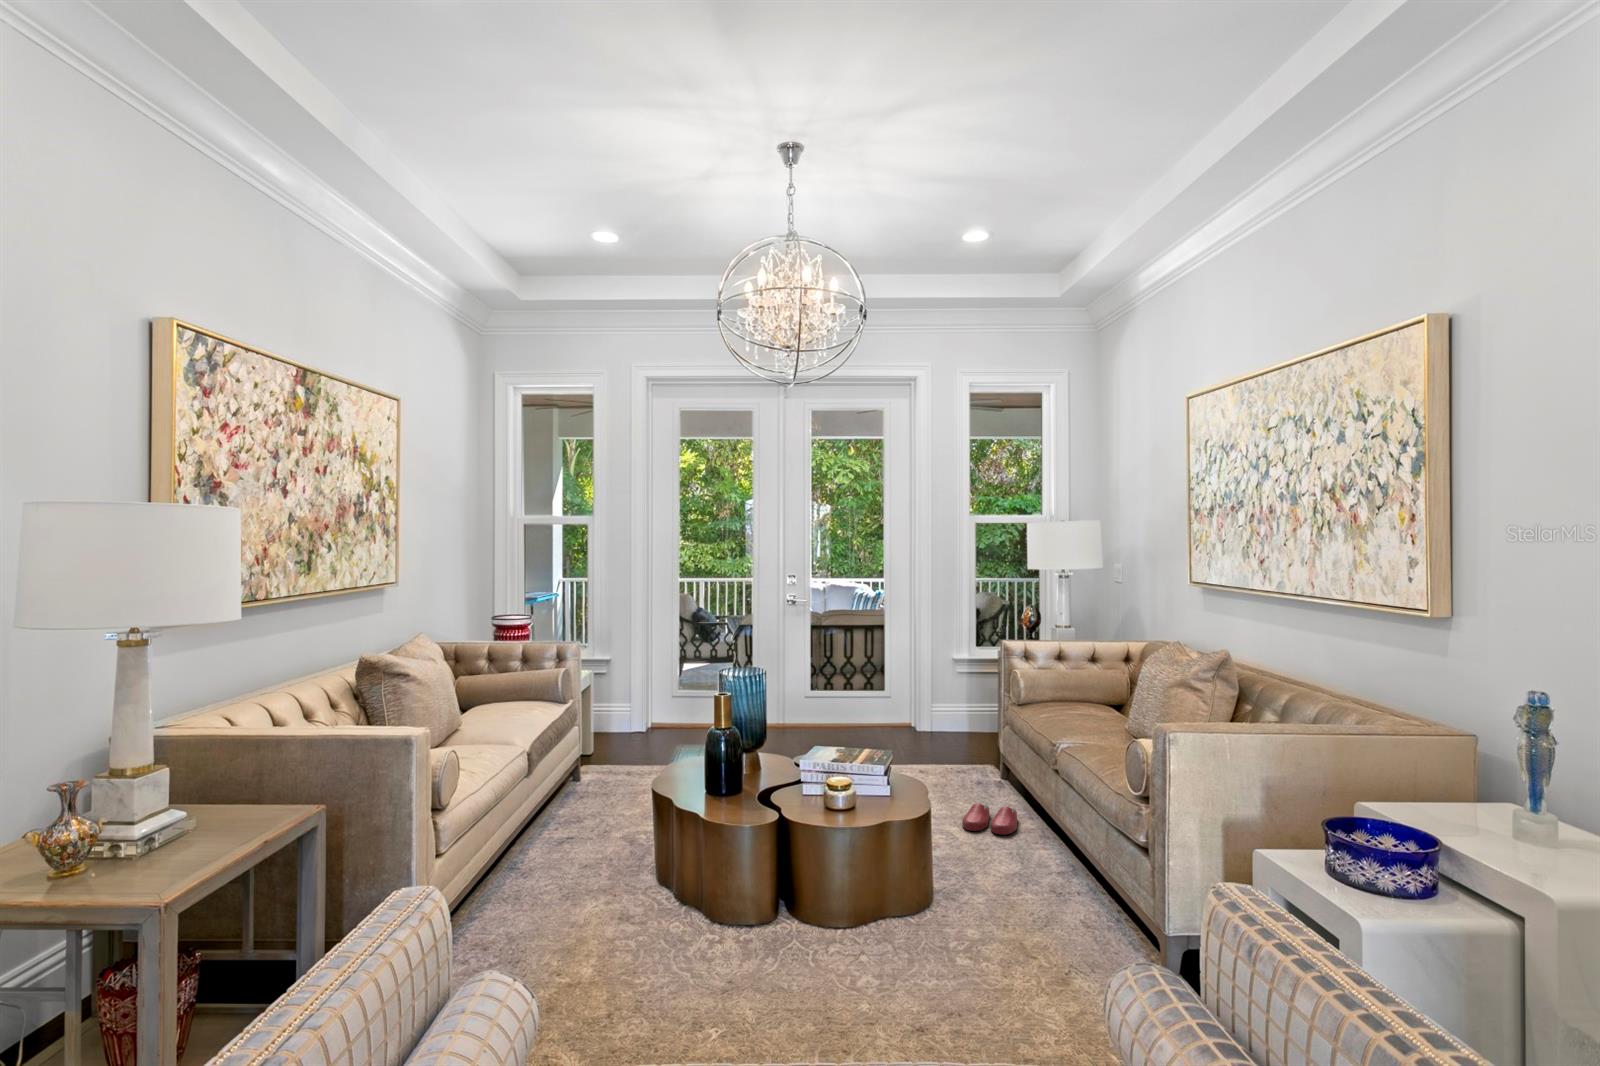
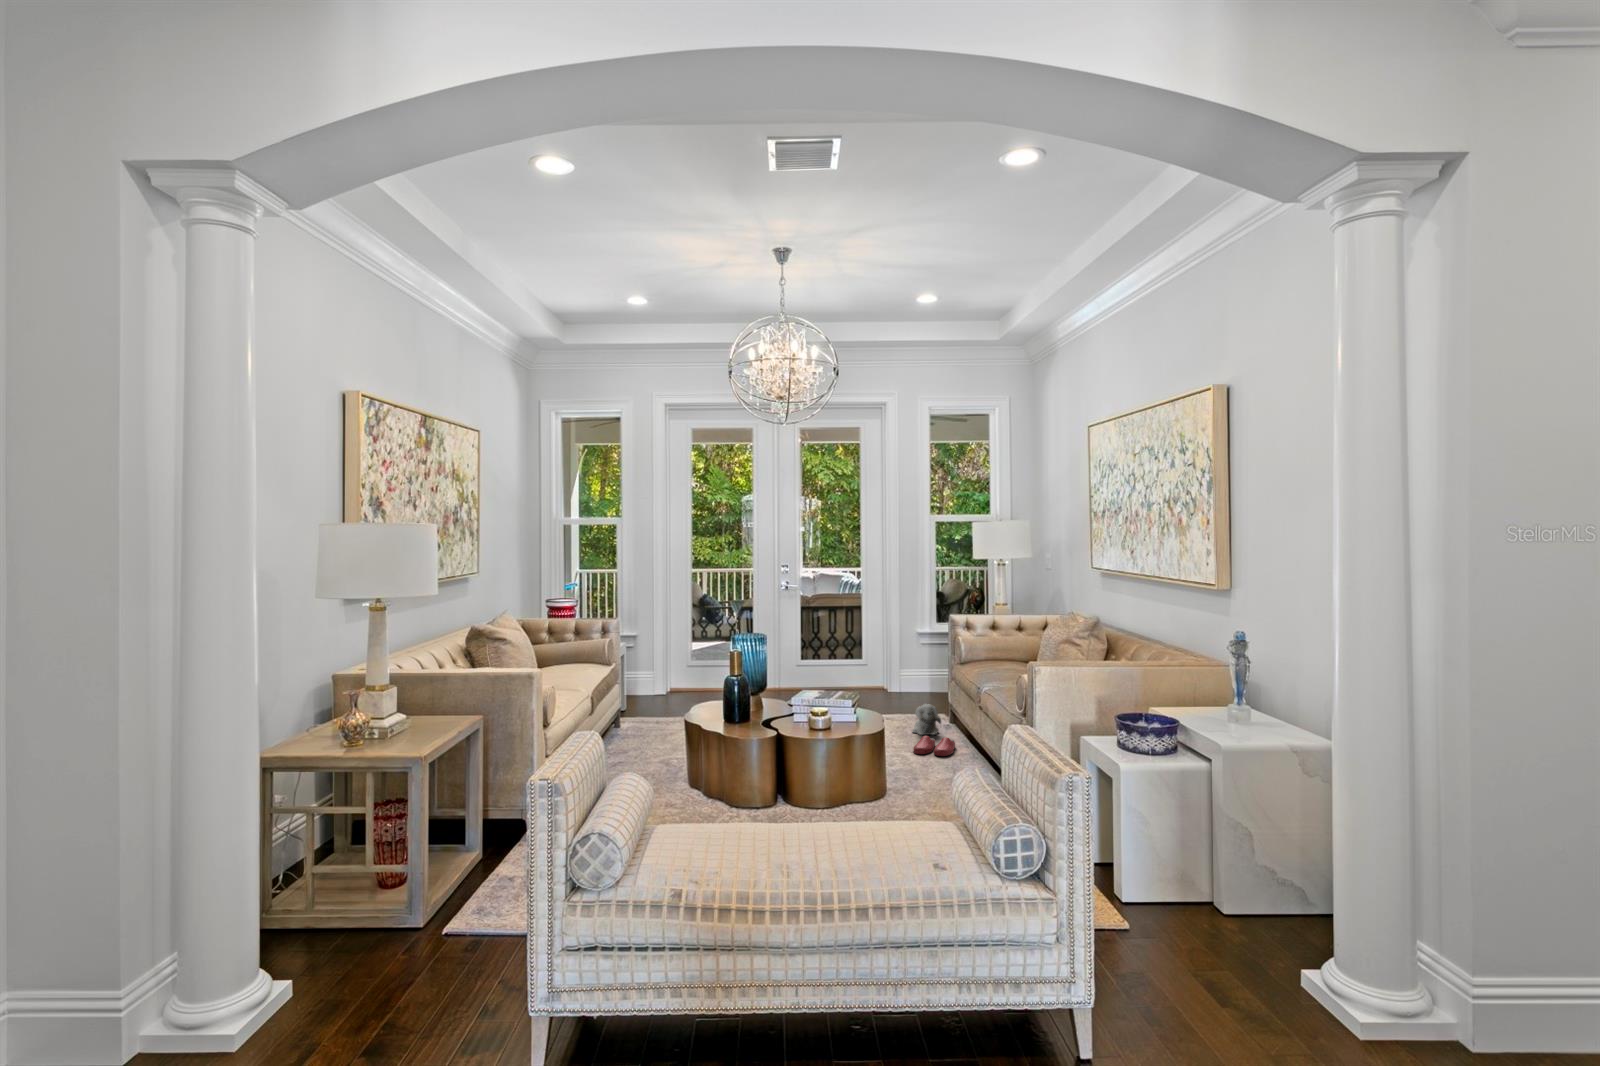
plush toy: none [956,757,994,798] -> present [913,704,941,735]

